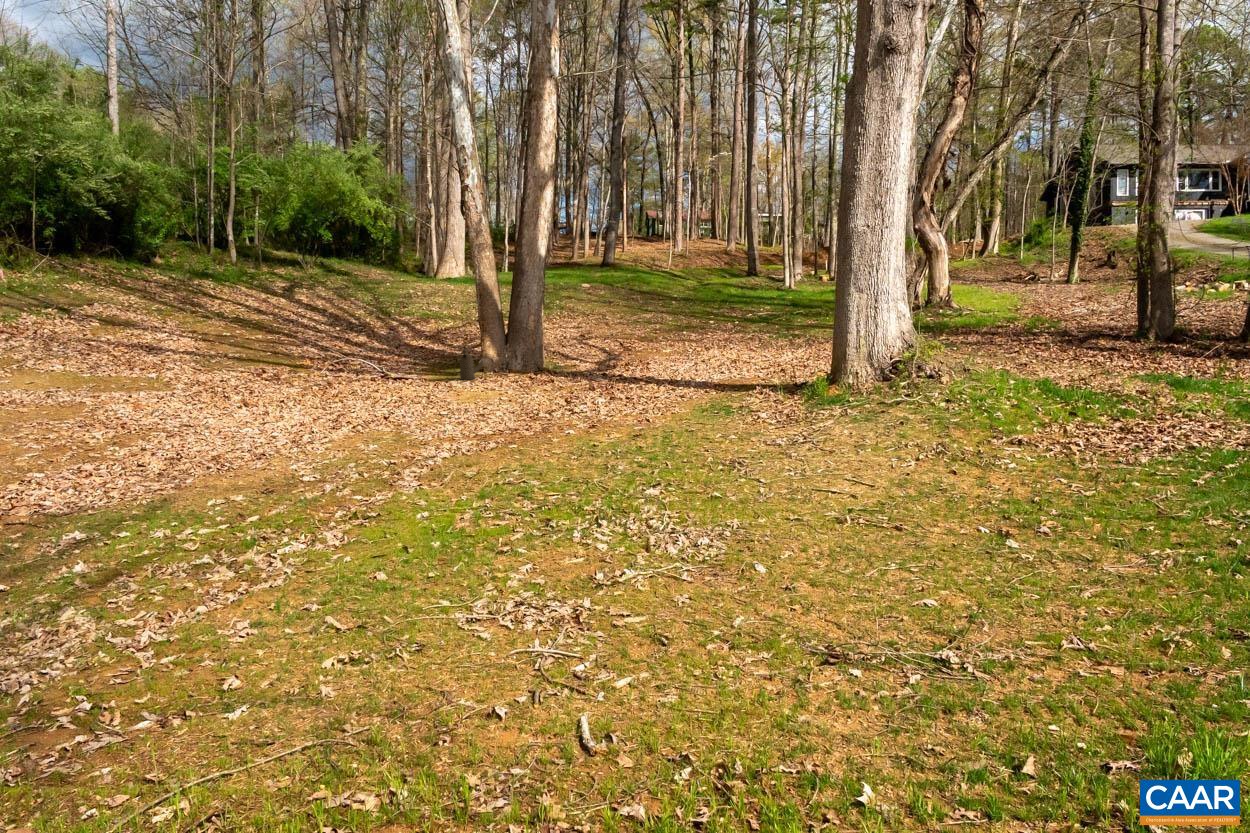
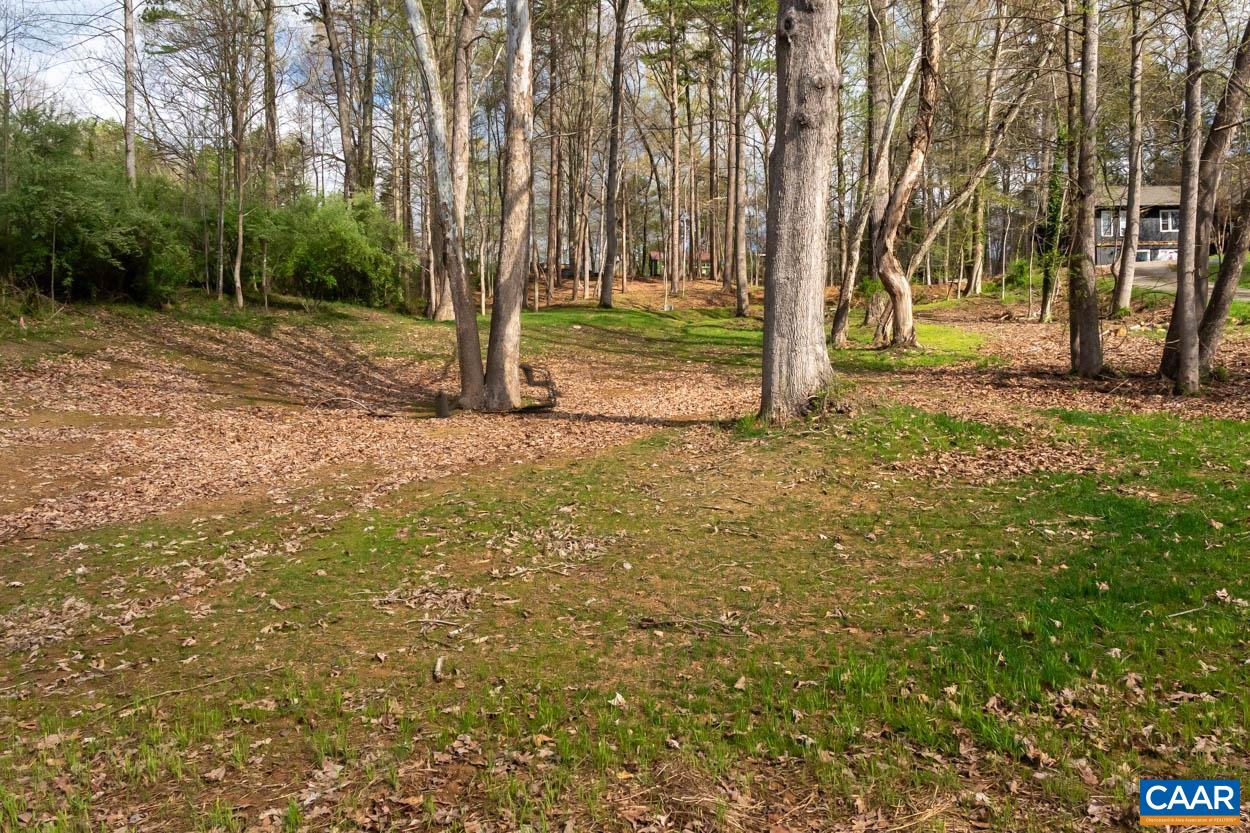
chair: none [549,321,589,375] -> present [518,363,556,412]

